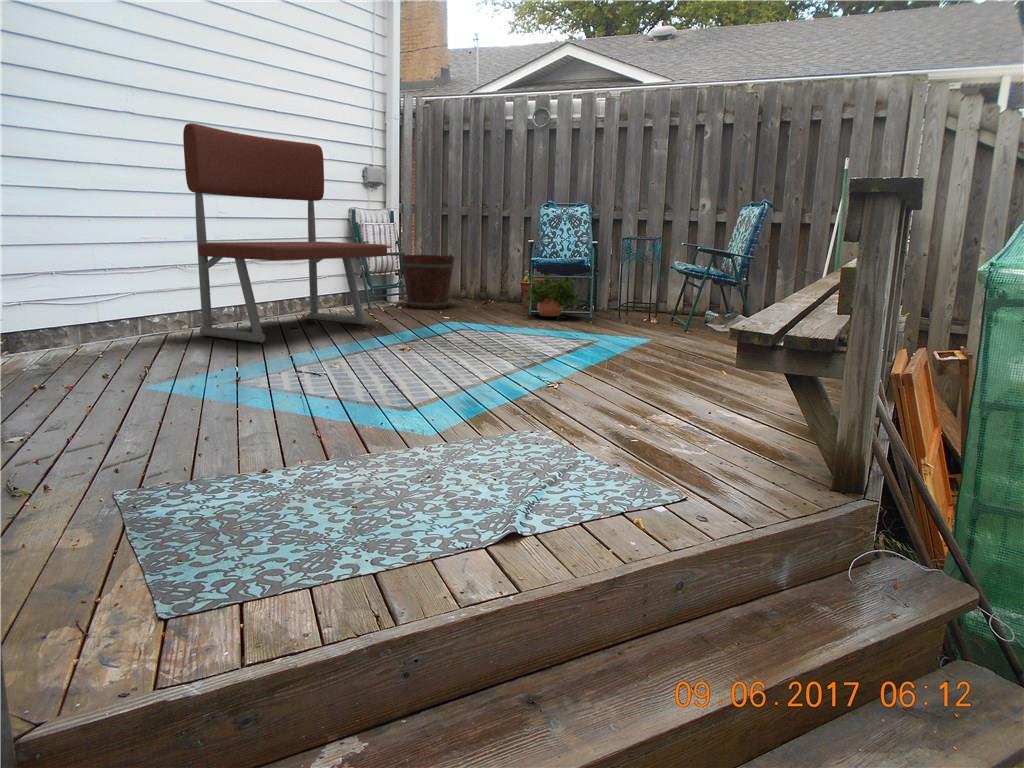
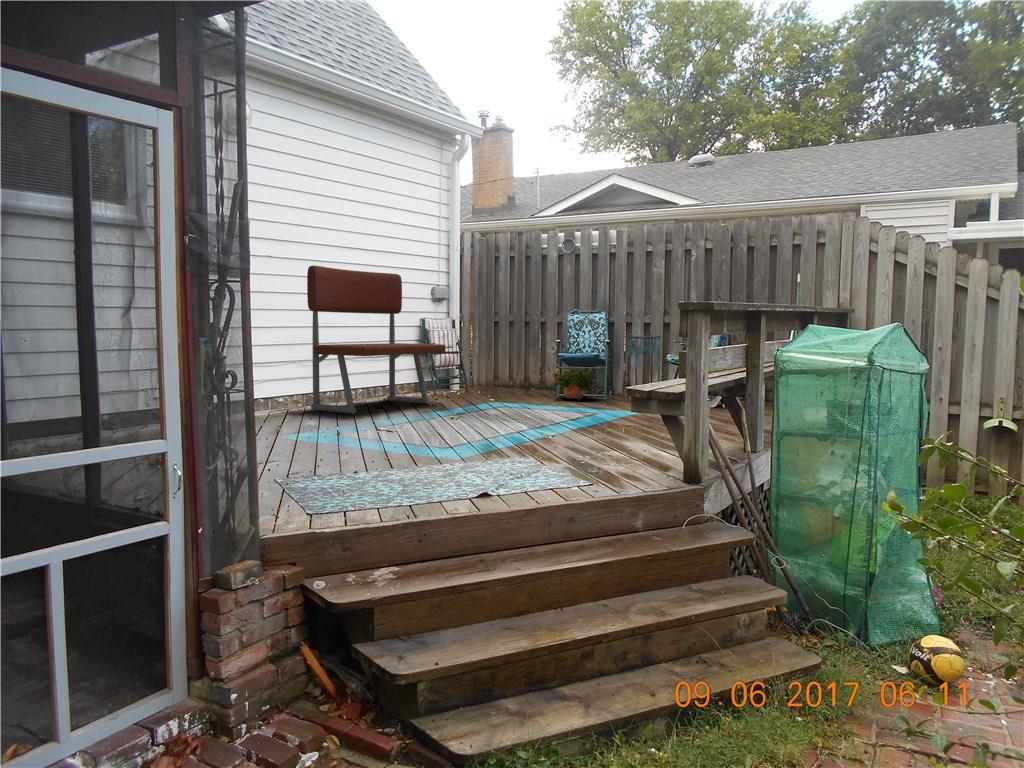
bucket: present [402,253,454,309] -> none [460,351,502,394]

